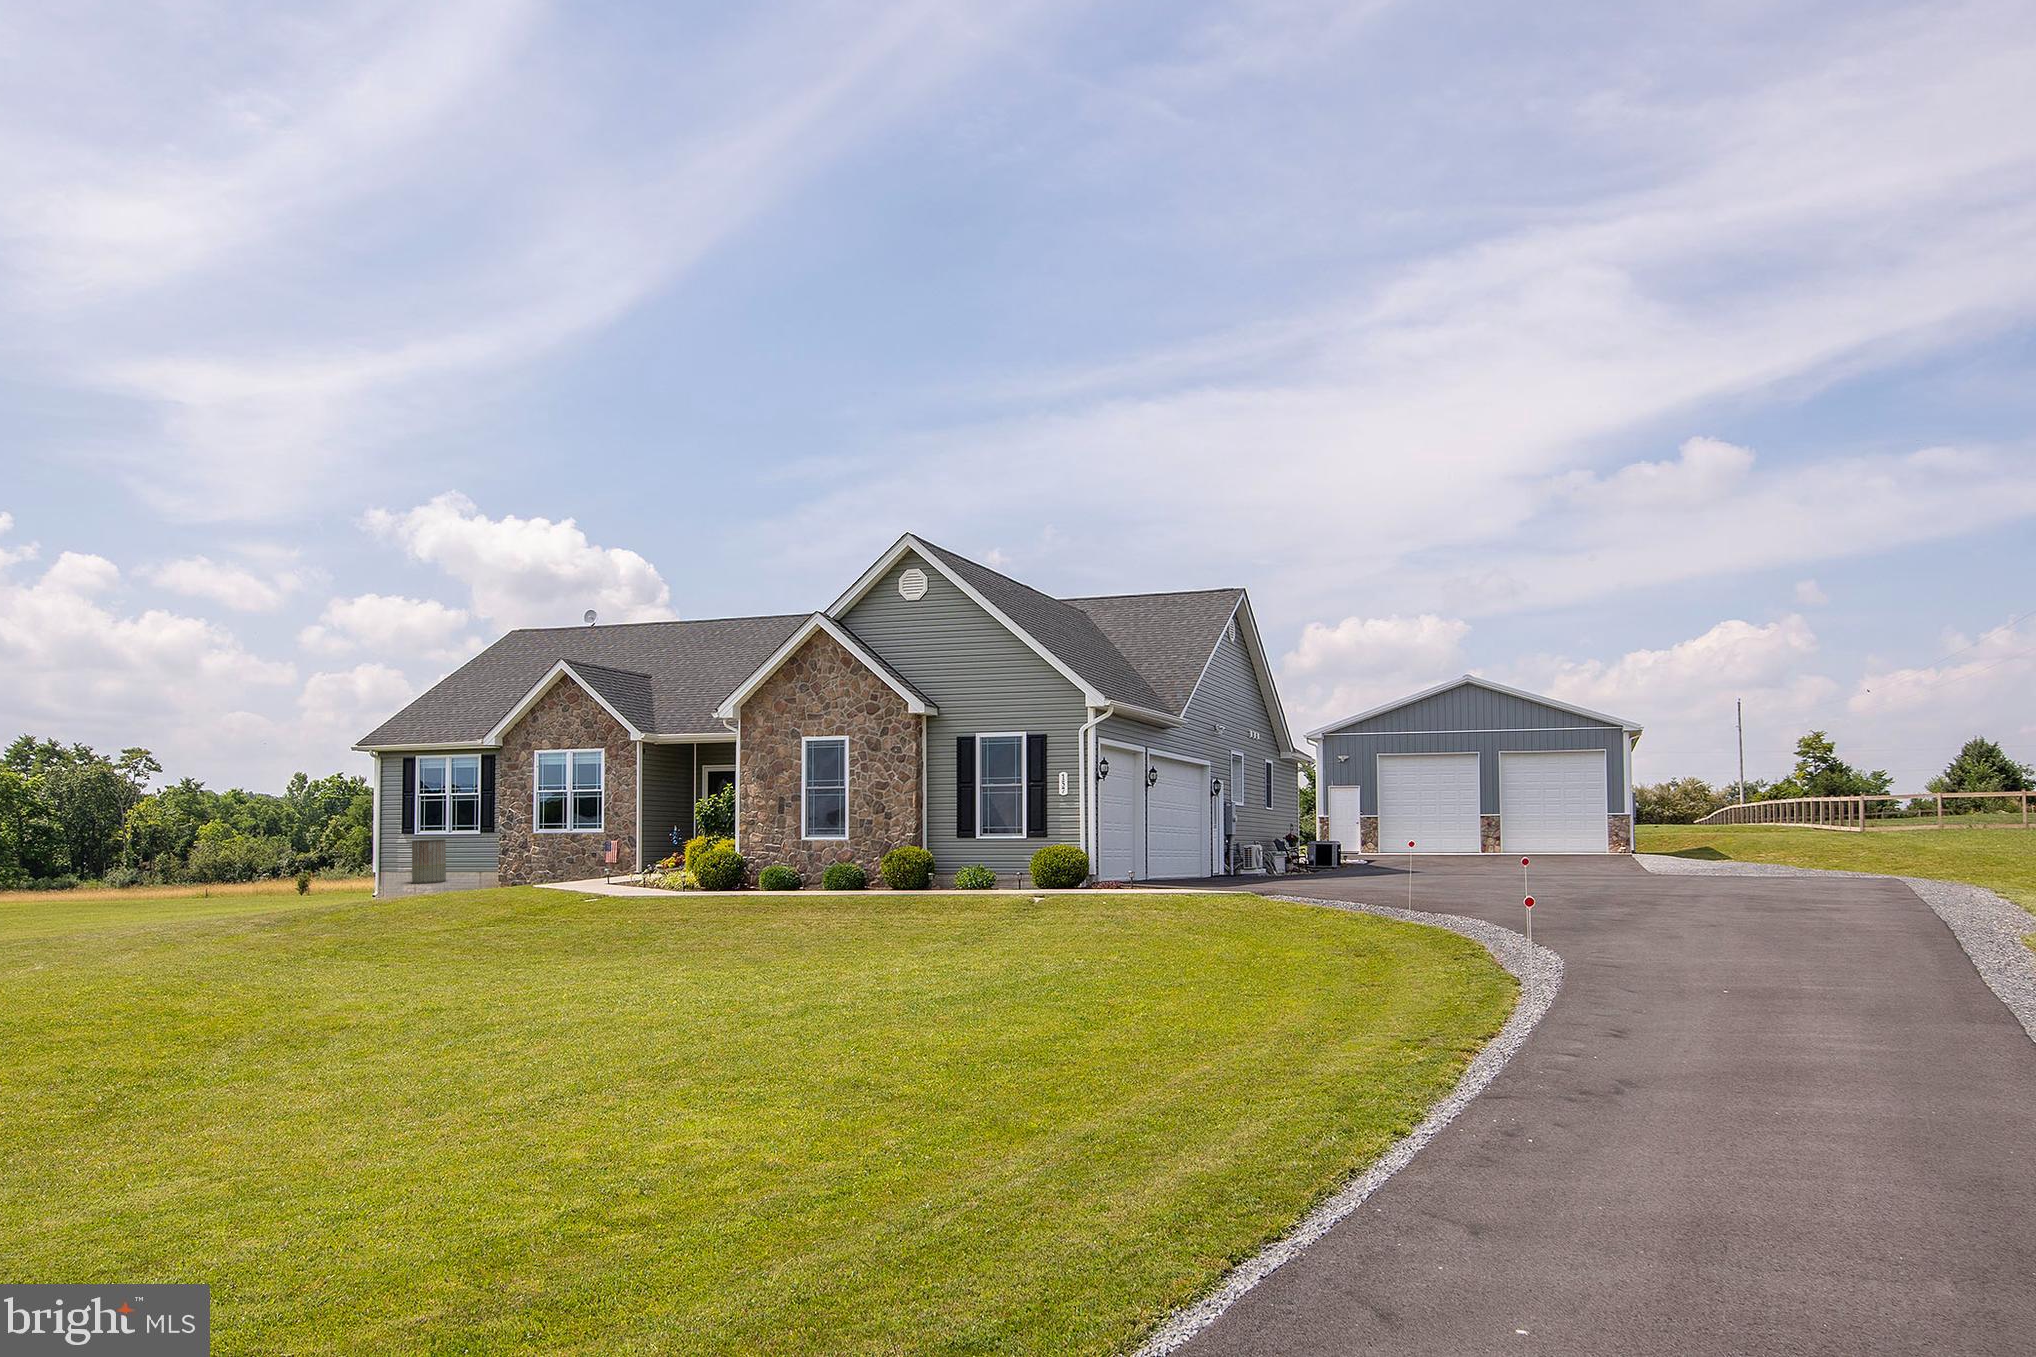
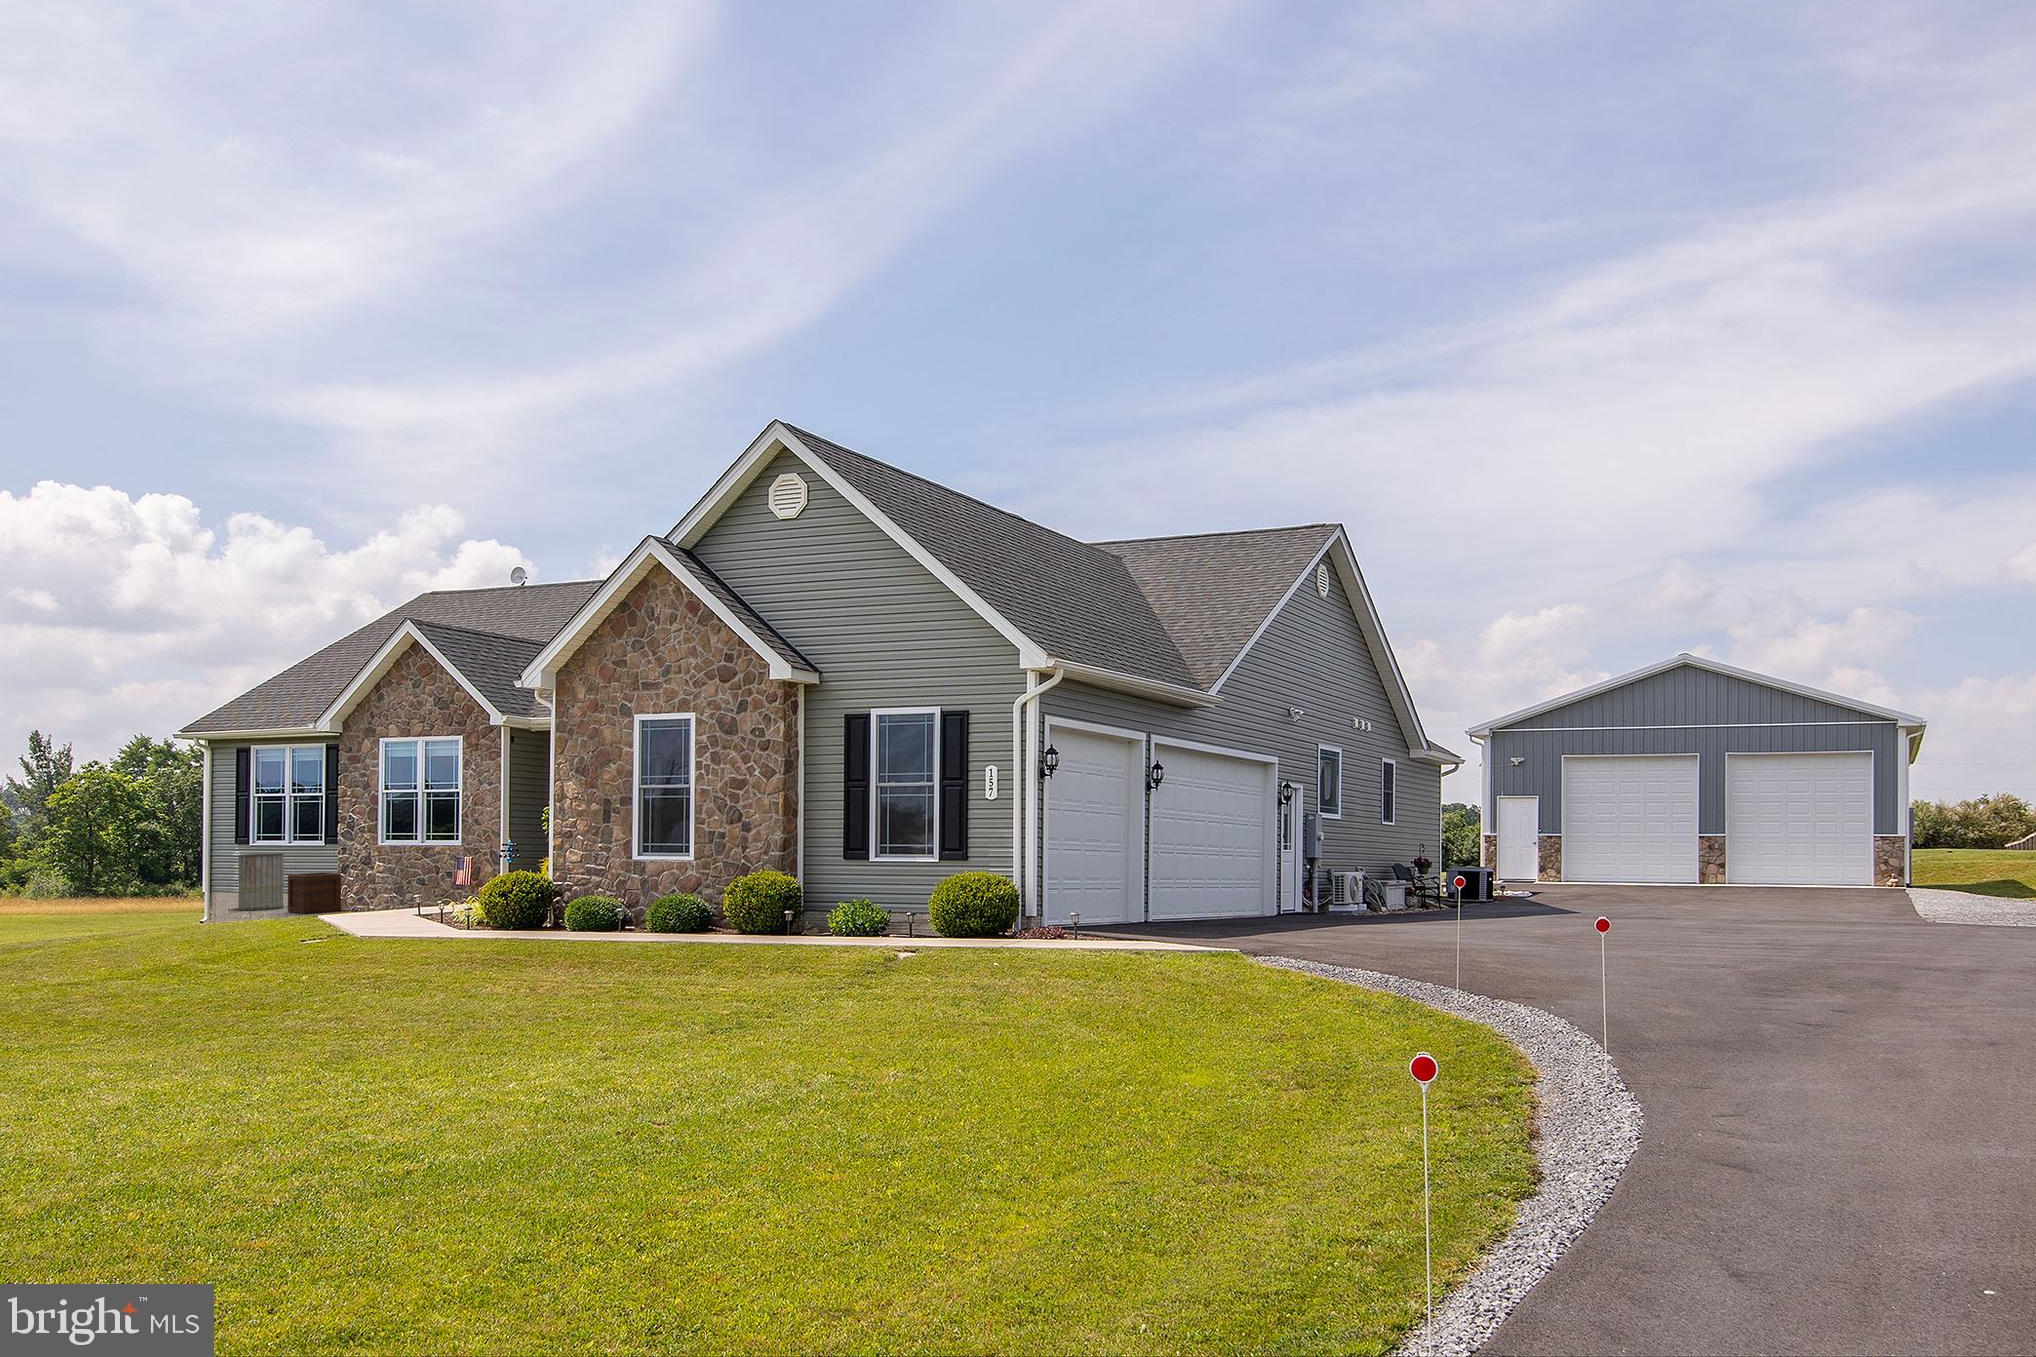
wooden crate: none [460,853,502,885] -> present [288,872,341,914]

